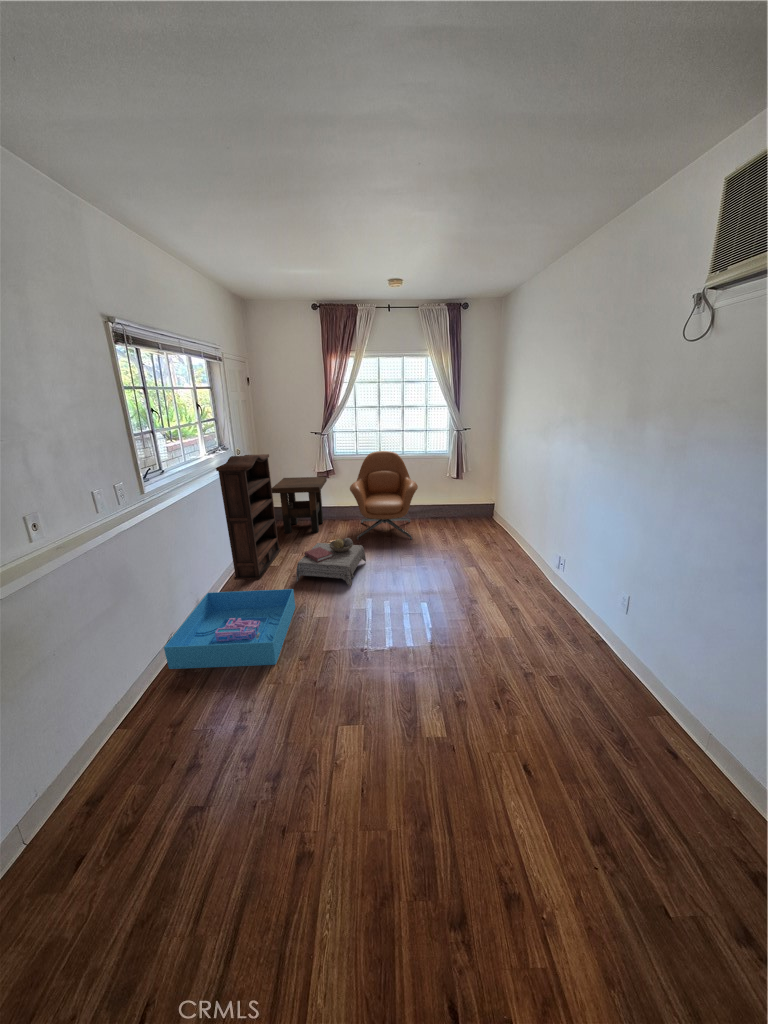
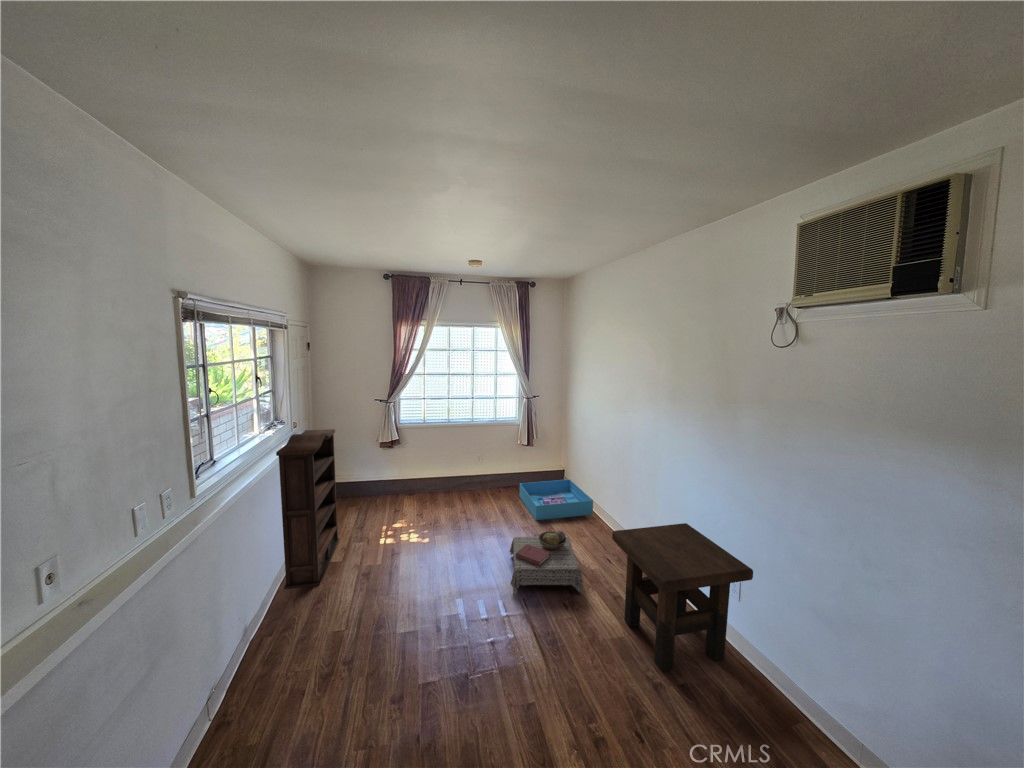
armchair: present [350,451,418,540] -> none [421,419,494,520]
side table: present [272,477,327,533] -> present [612,523,753,671]
ottoman: present [296,538,366,586] -> present [510,531,583,595]
storage bin: present [164,589,295,669] -> present [520,479,593,520]

